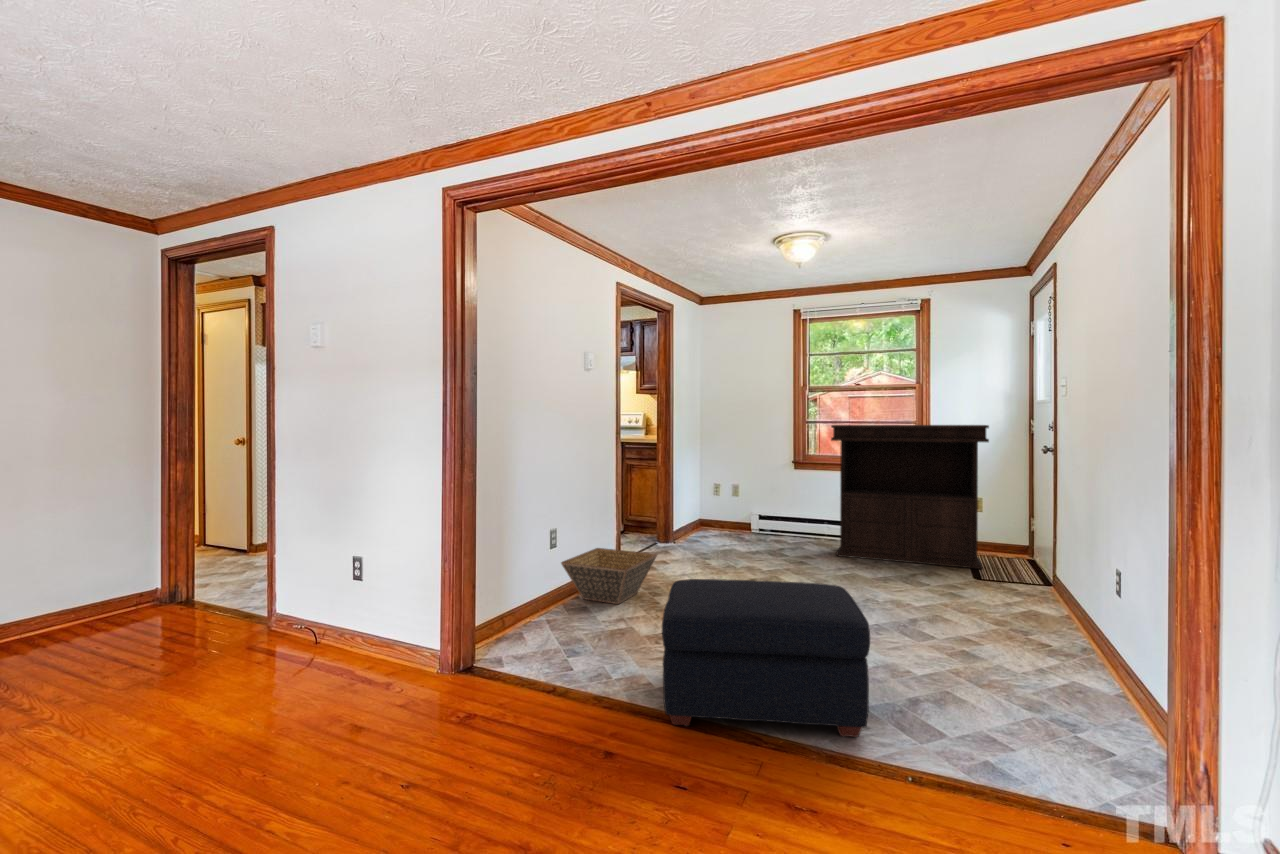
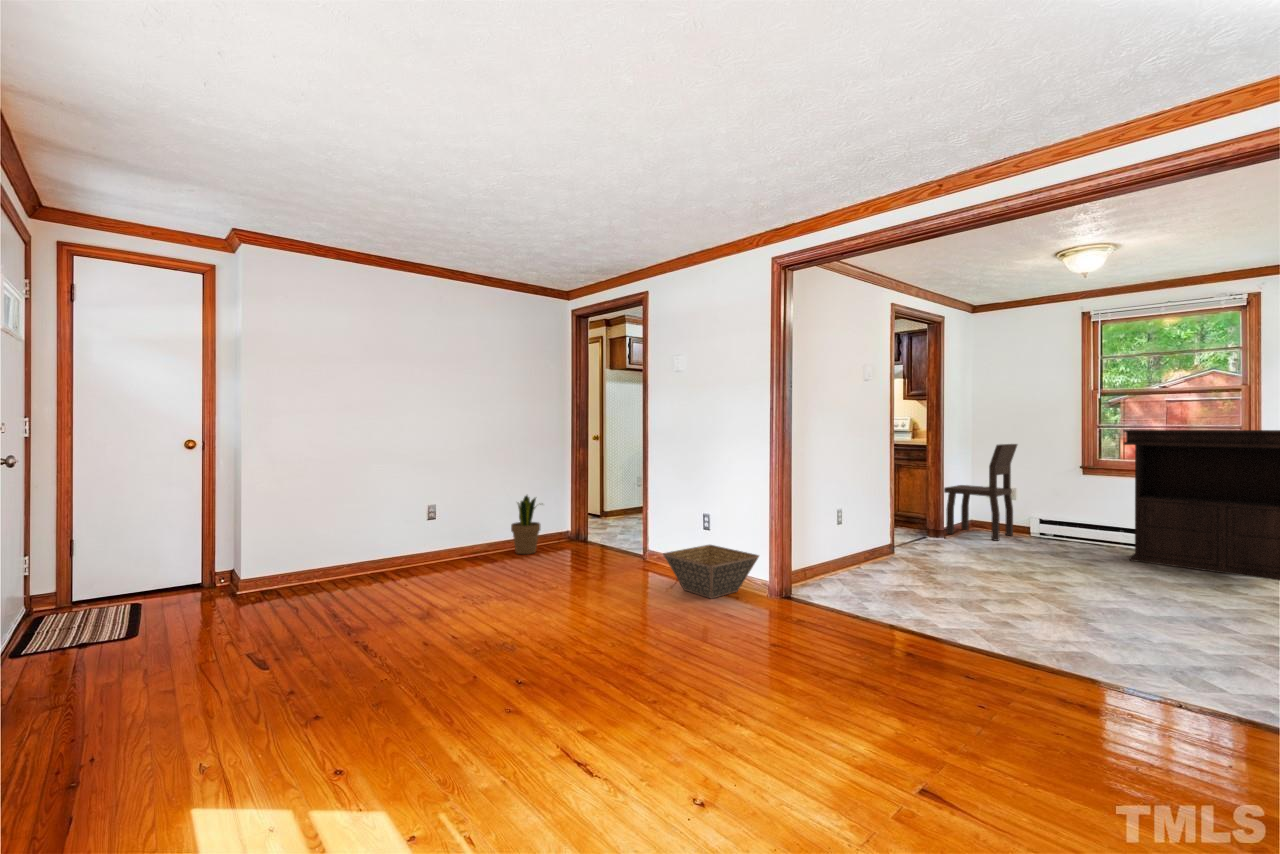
dining chair: none [673,440,741,544] -> present [944,444,1017,540]
potted plant: none [23,541,98,641] -> present [511,495,540,554]
basket: present [561,548,657,604] -> present [663,545,759,598]
ottoman: present [662,579,870,737] -> none [948,547,1142,678]

